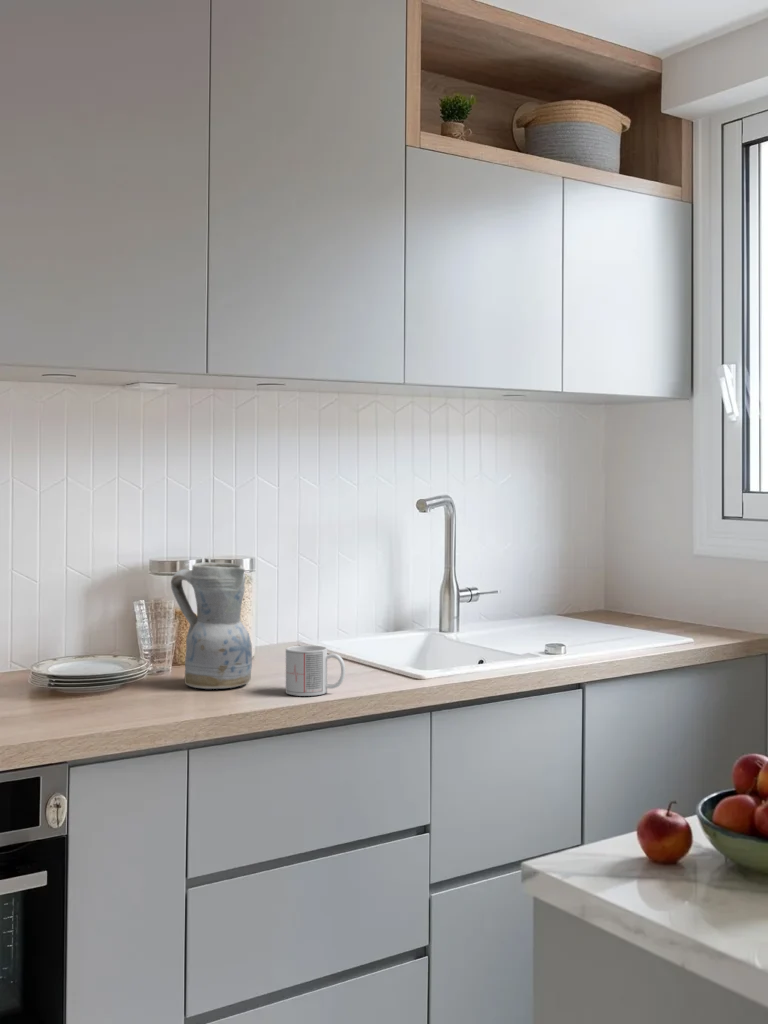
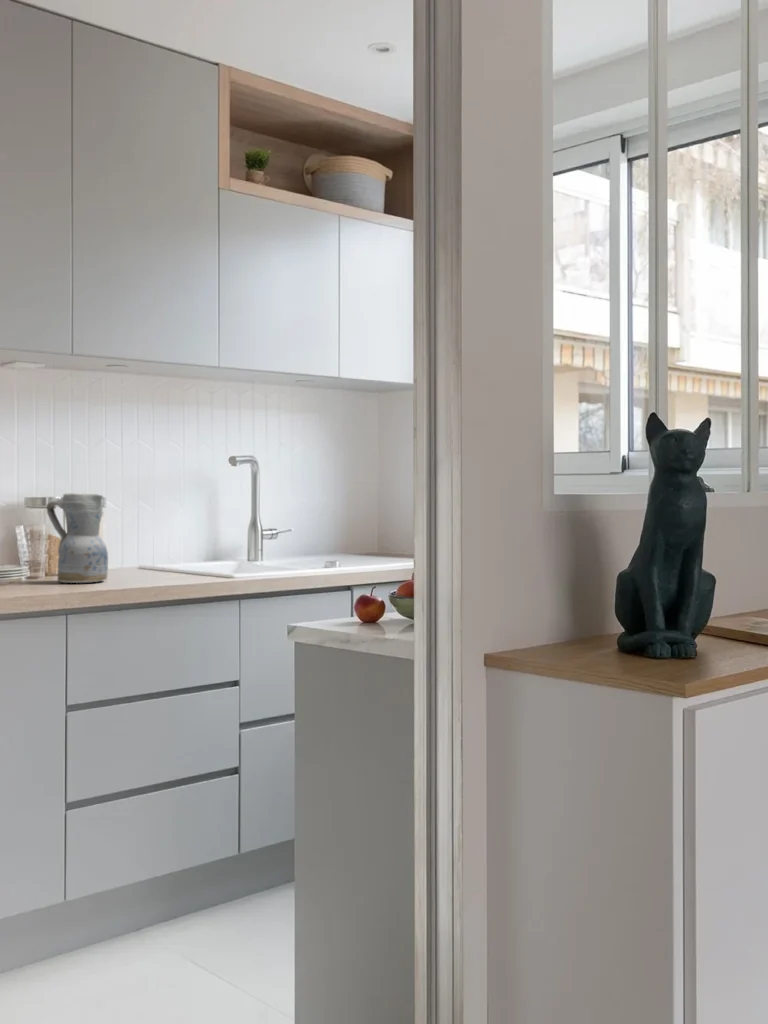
mug: present [286,645,345,696] -> none [134,551,178,584]

